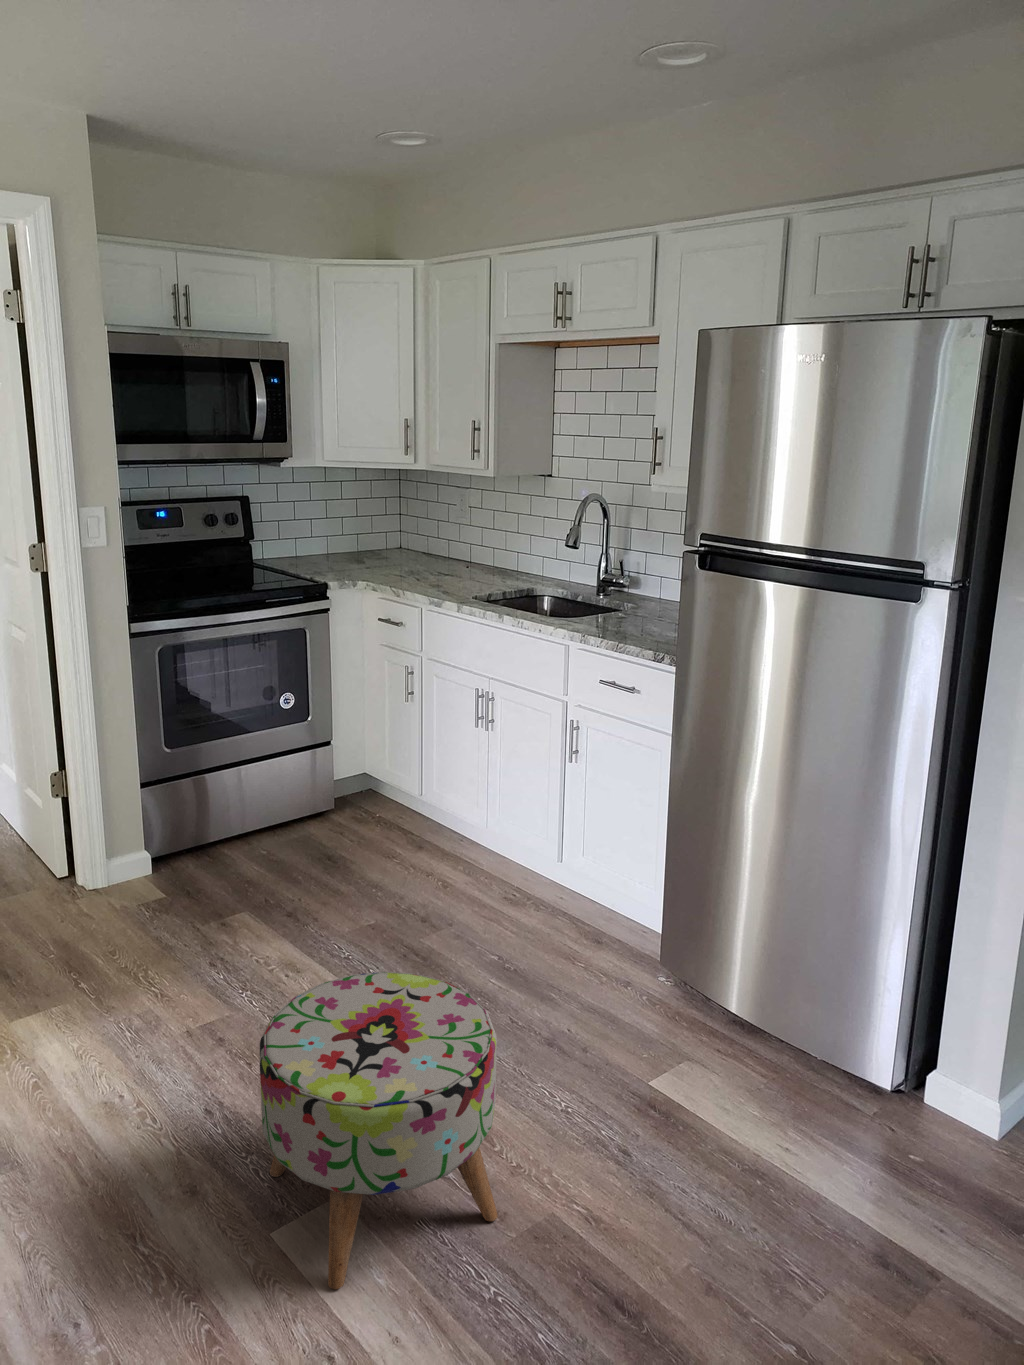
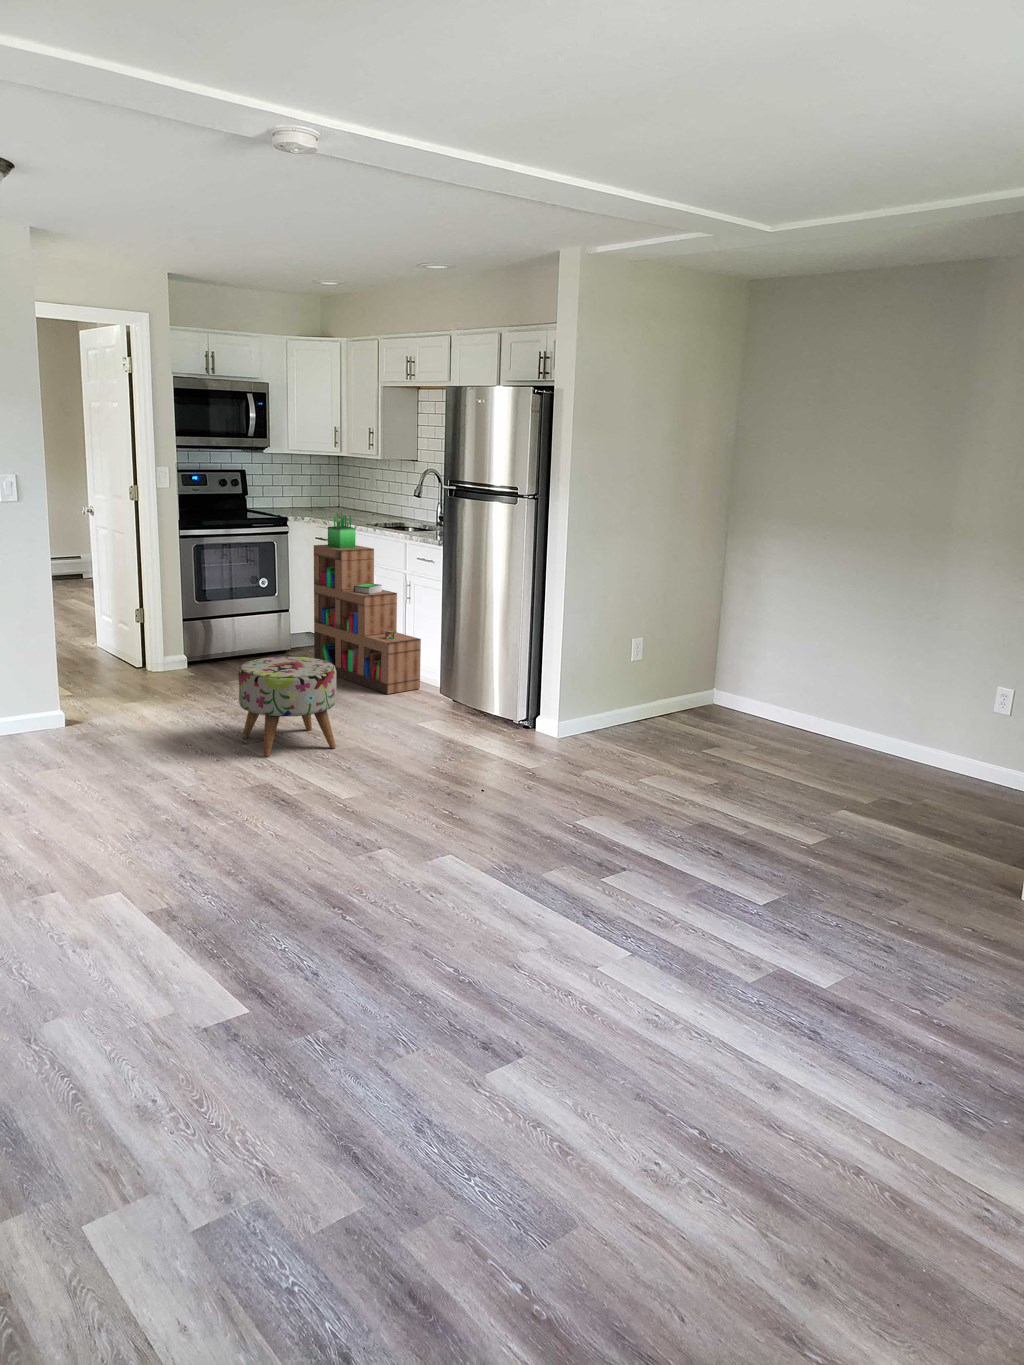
bookshelf: none [384,585,602,950] -> present [314,512,421,694]

